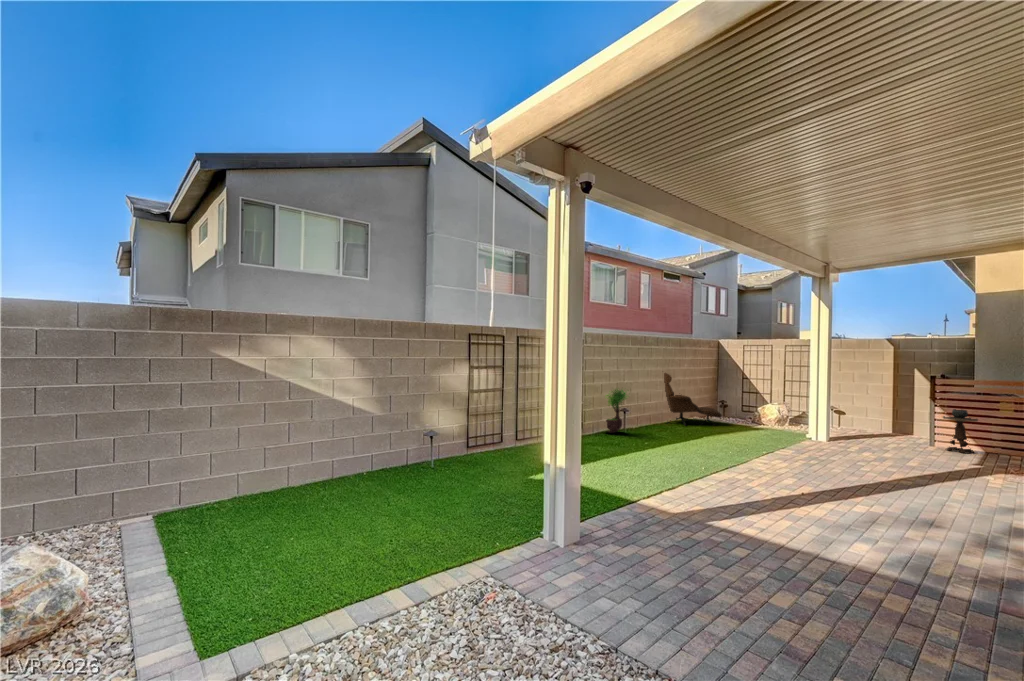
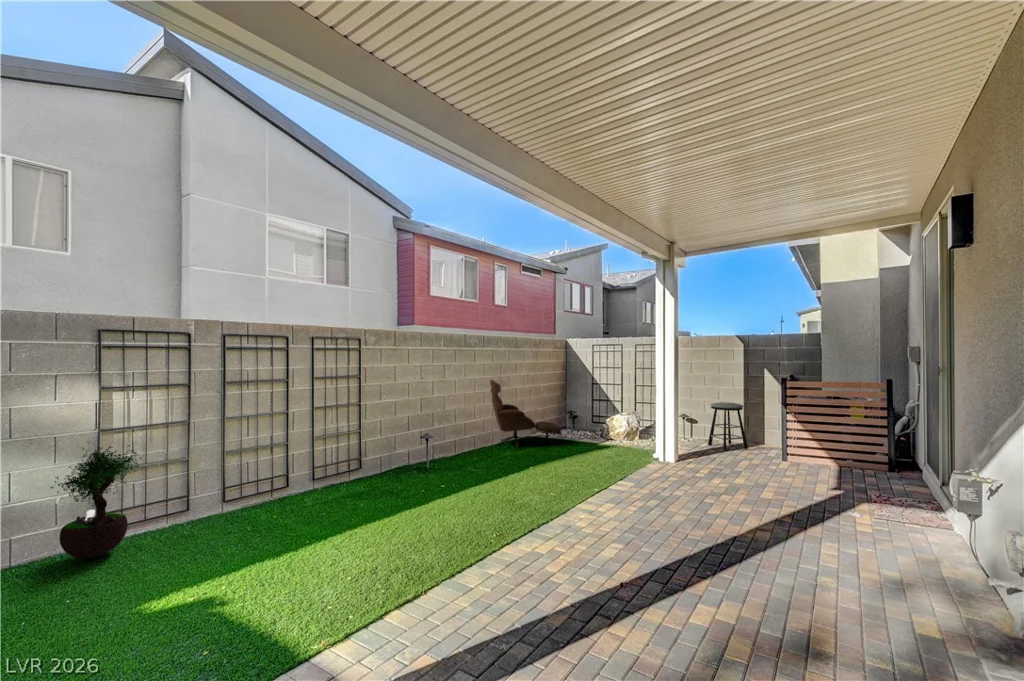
potted tree: present [606,390,626,433] -> present [50,445,142,559]
stool: none [856,397,897,437] -> present [708,402,748,450]
side table: present [943,409,978,454] -> none [795,416,830,469]

